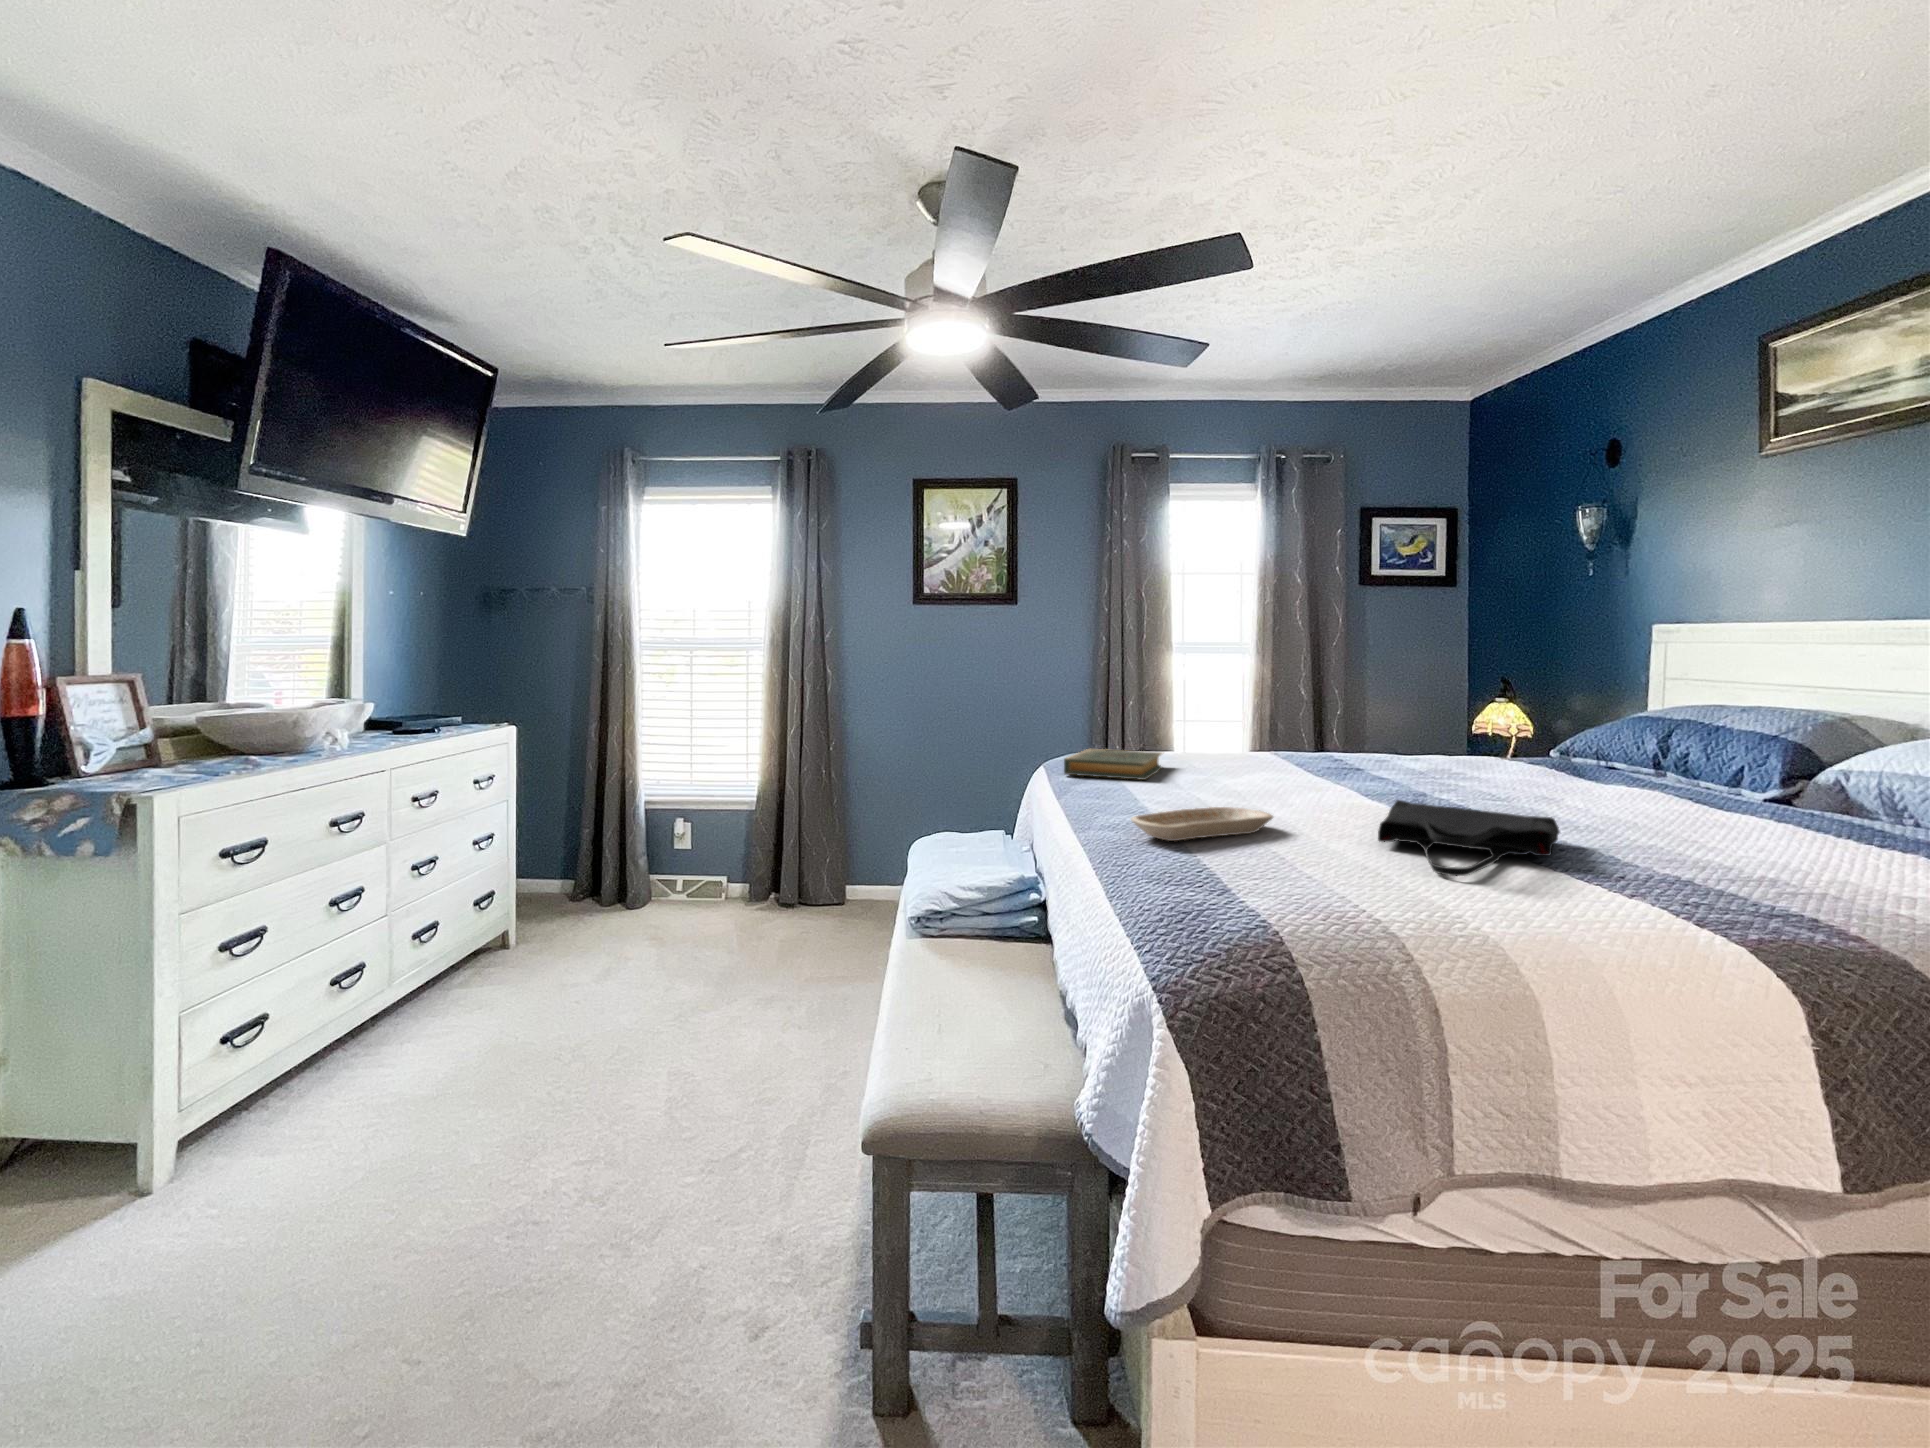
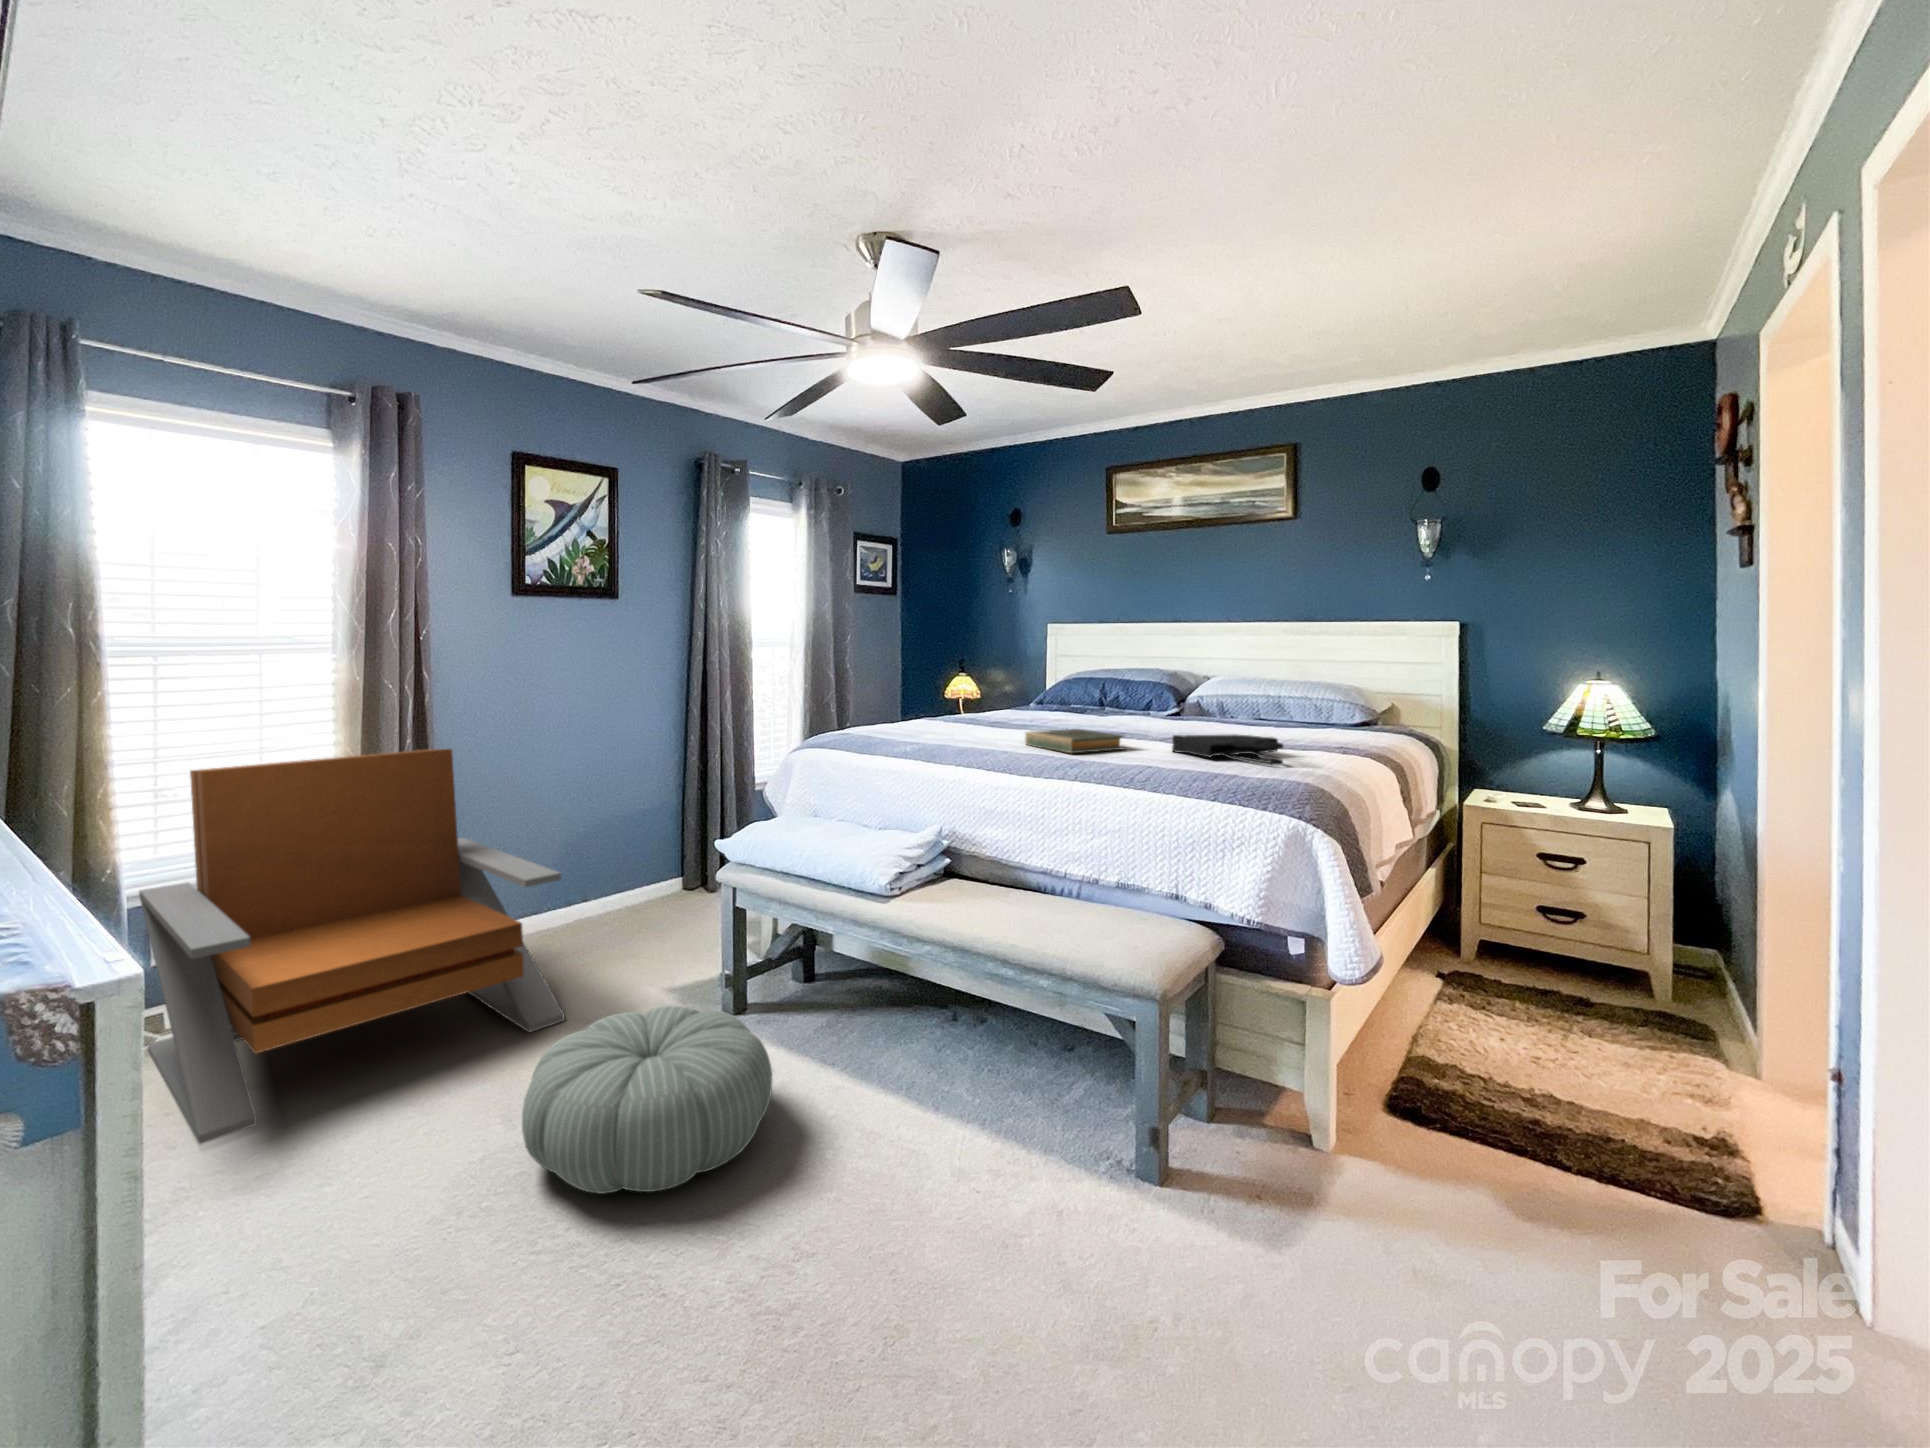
lounge chair: none [586,728,850,962] -> present [139,749,565,1144]
hardback book: present [1064,749,1162,780] -> present [1025,729,1124,753]
tray: present [1131,807,1273,841] -> none [1105,751,1155,775]
pouf: none [598,952,805,1095] -> present [522,1006,772,1194]

